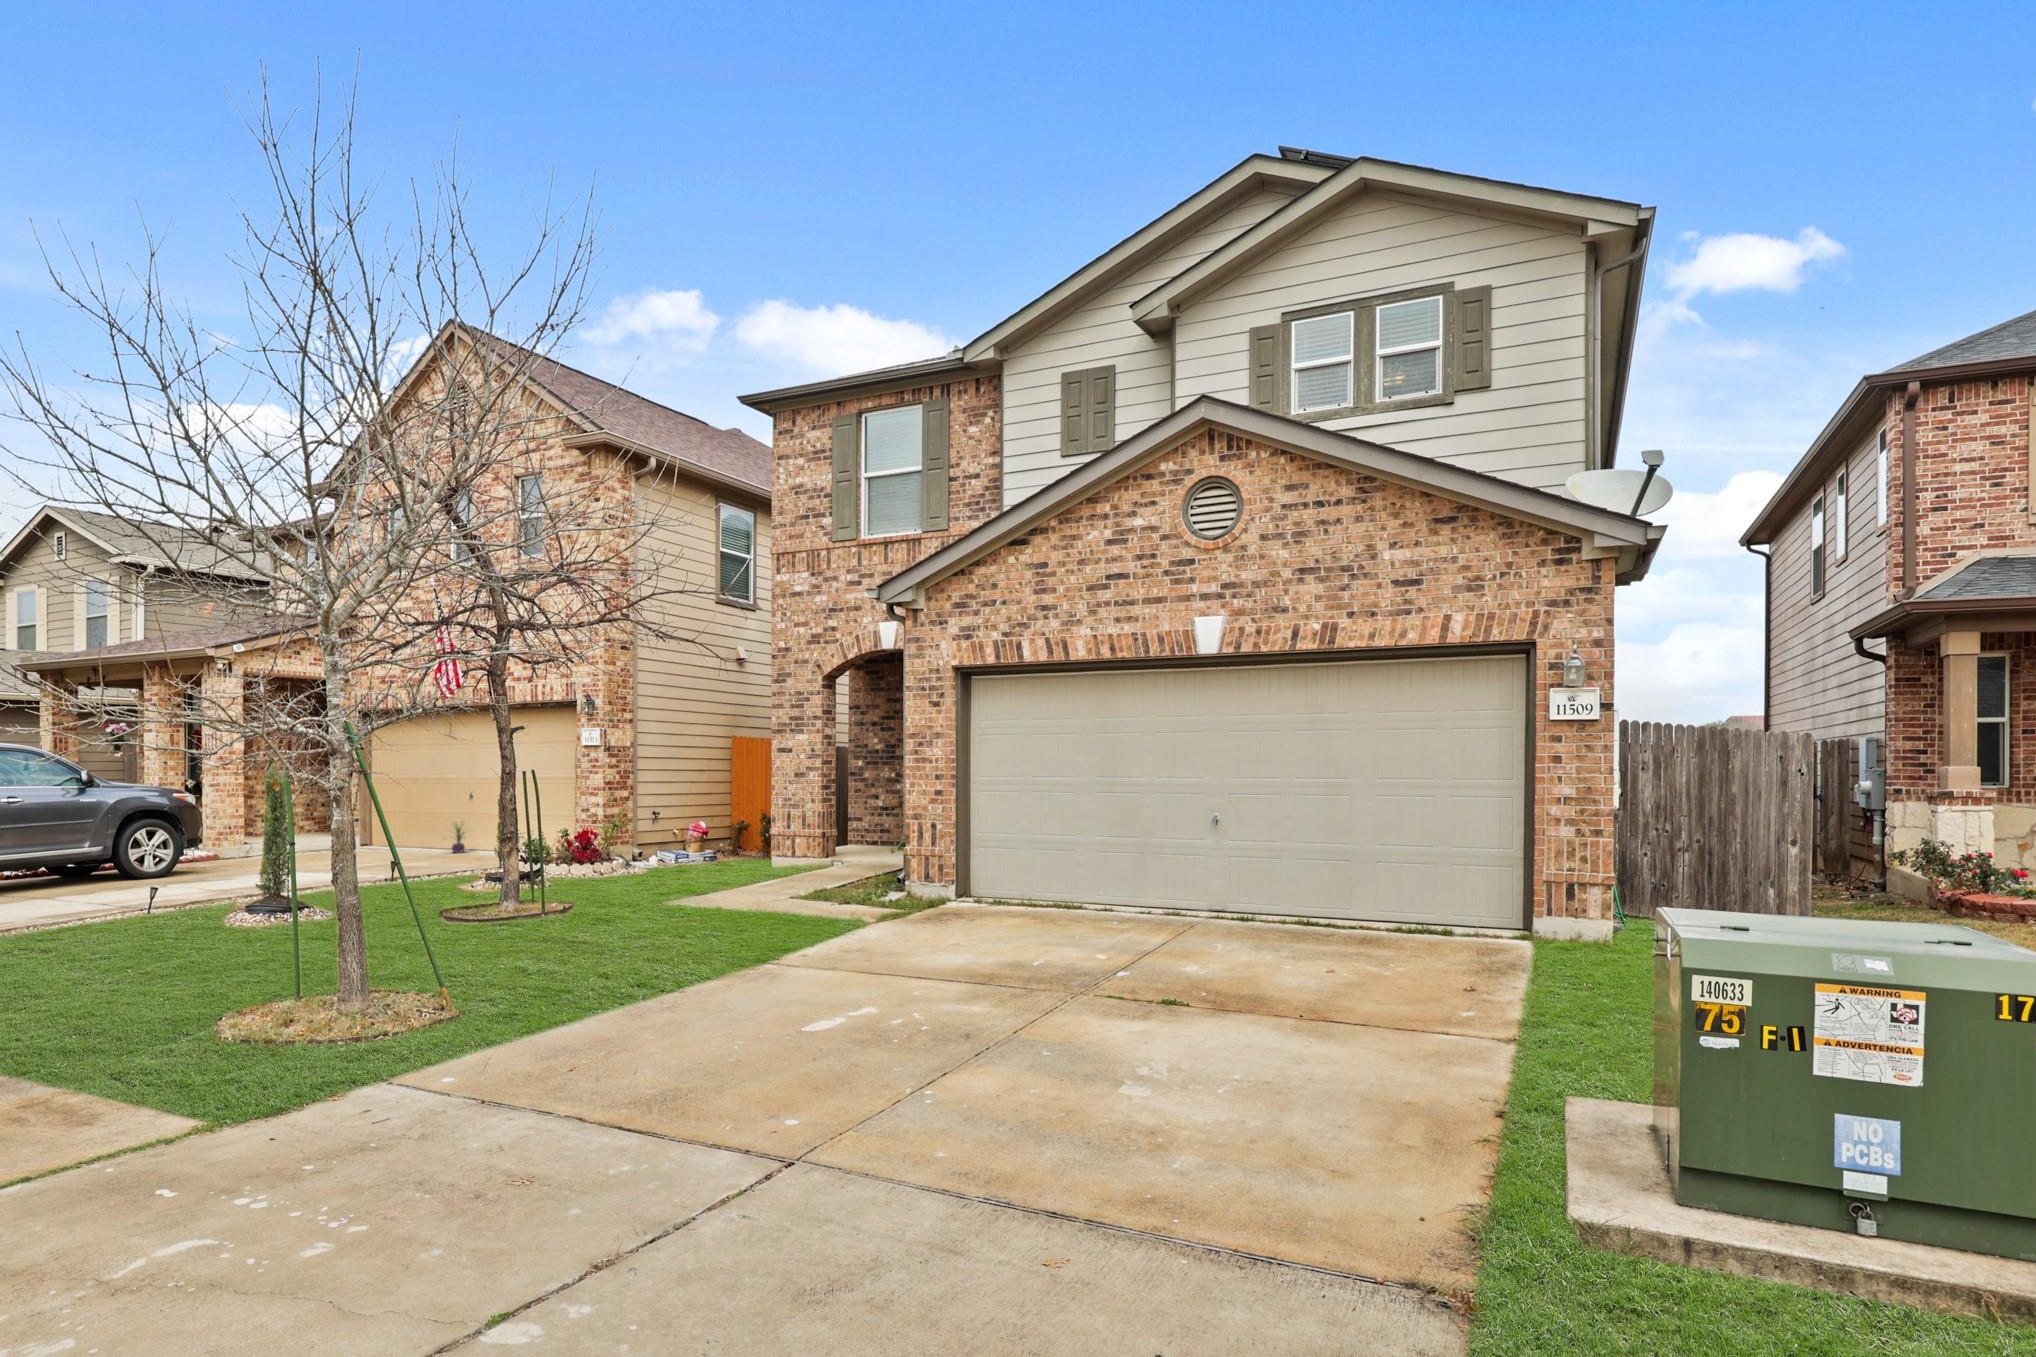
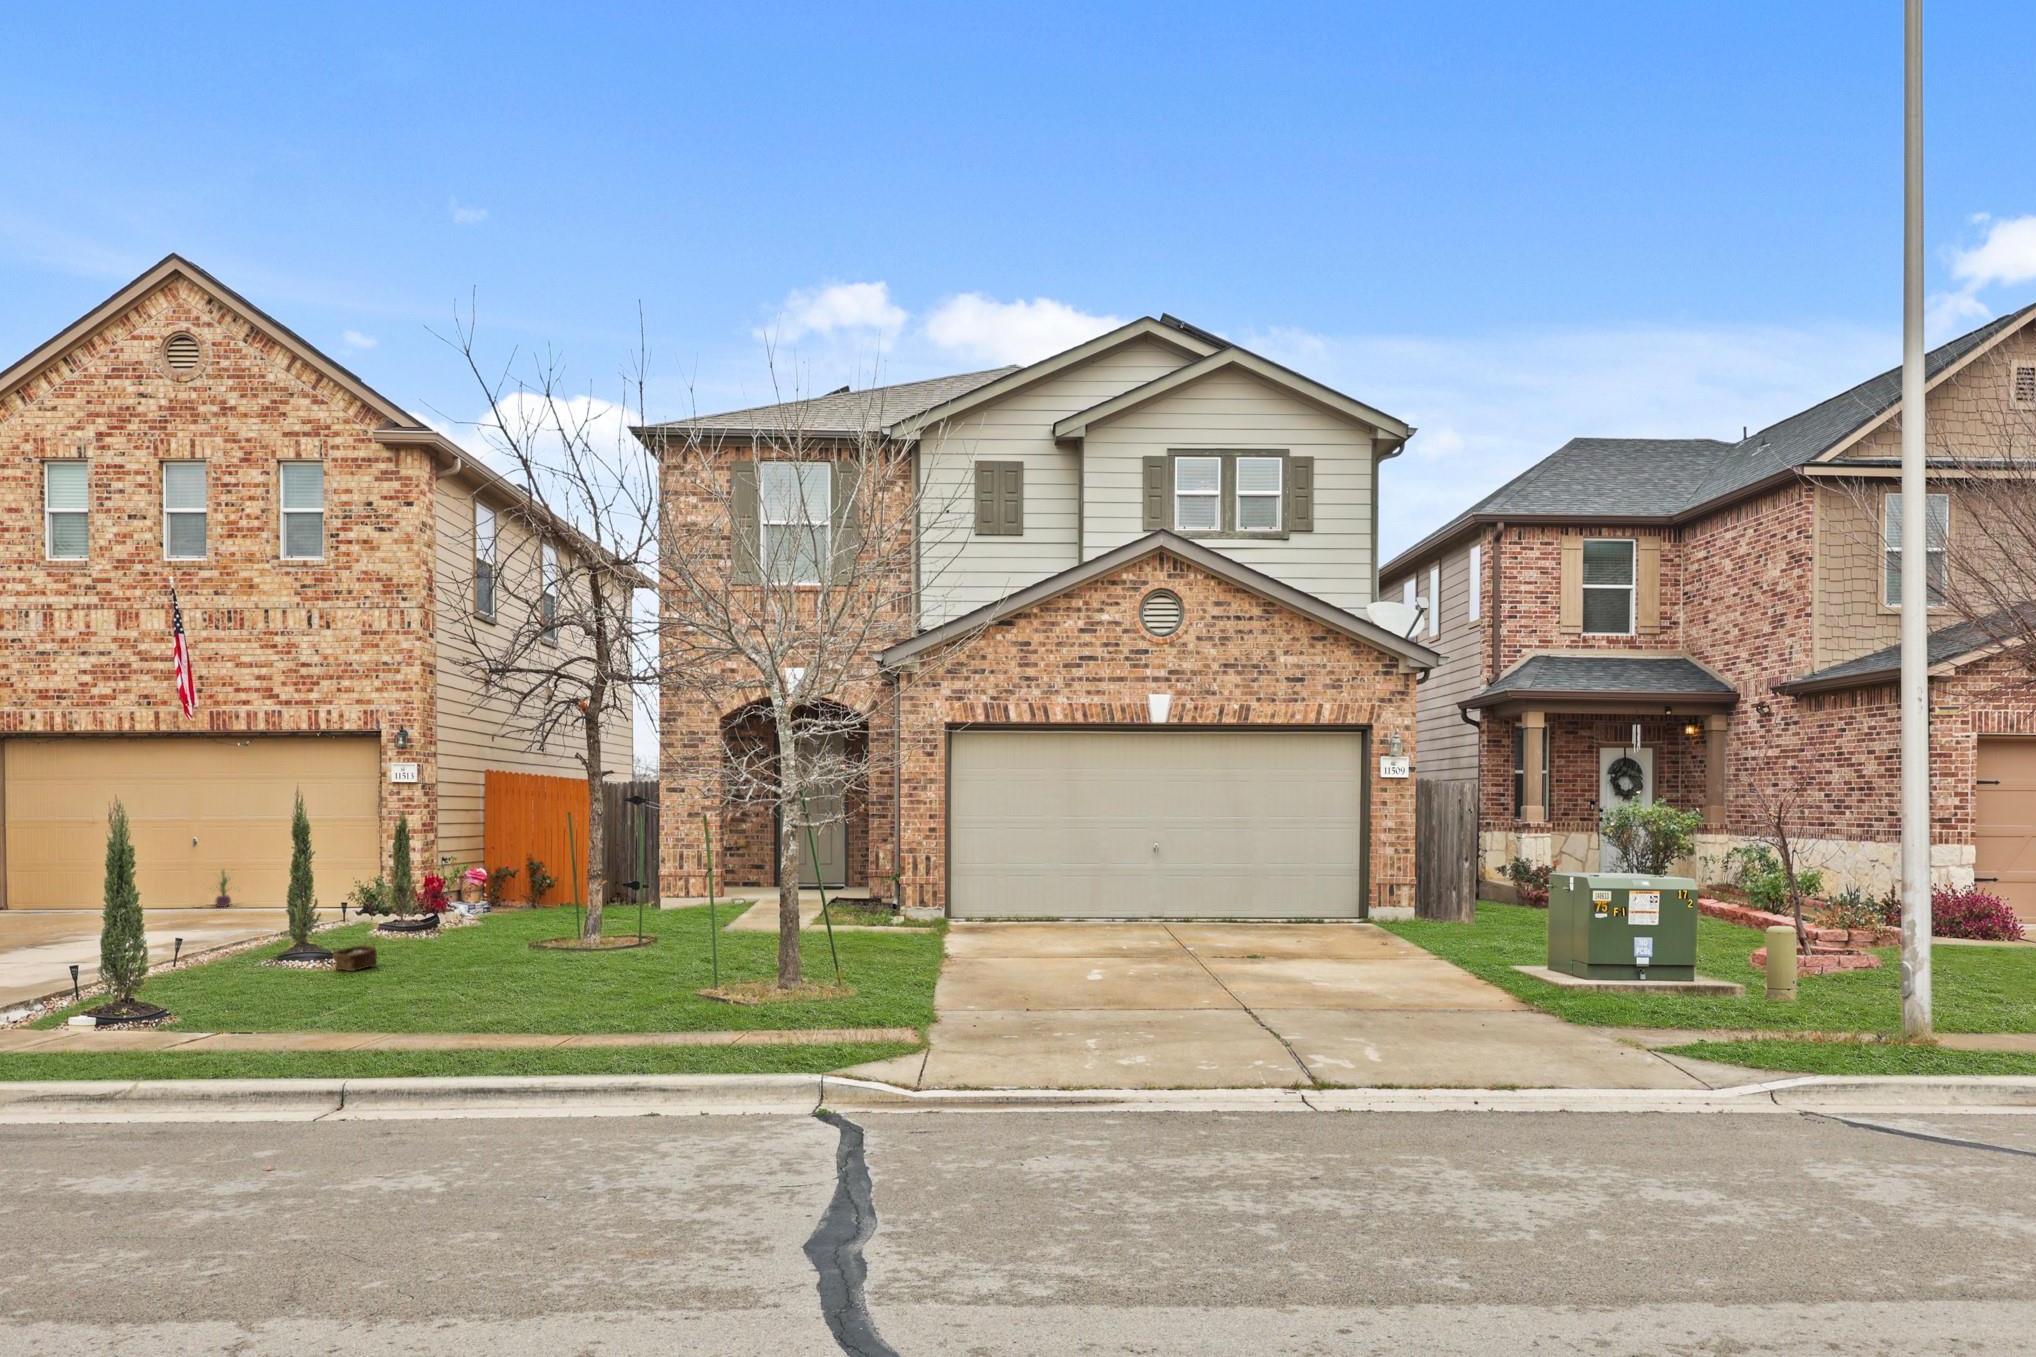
woven basket: none [221,890,271,923] -> present [333,945,377,971]

